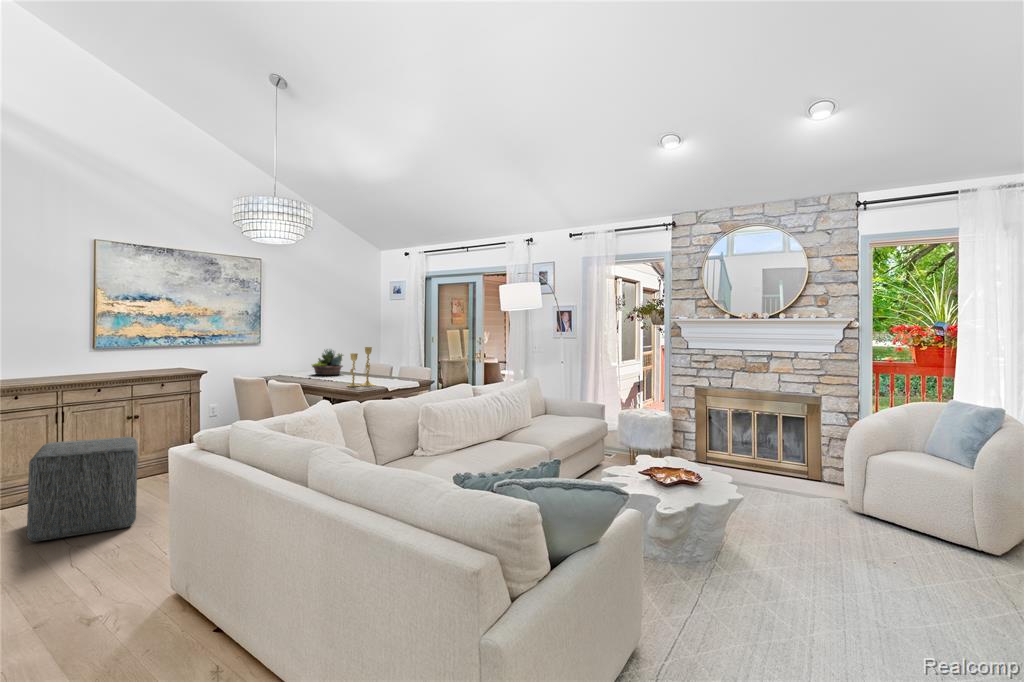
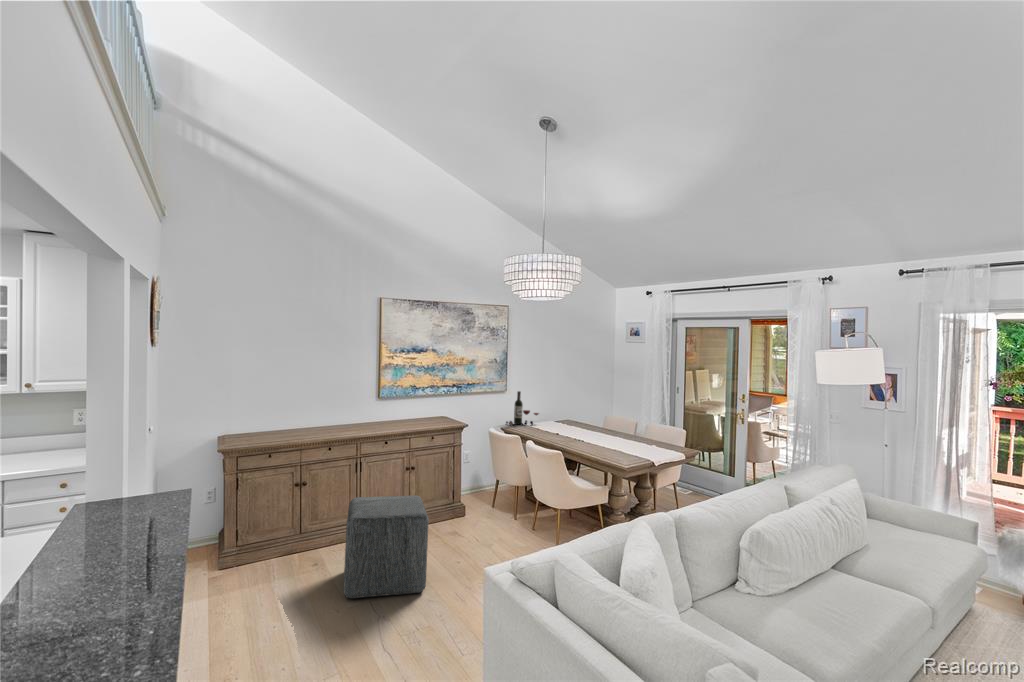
wine bottle: none [257,343,295,375] -> present [506,391,539,425]
candlestick: present [347,347,375,387] -> none [606,406,636,450]
succulent planter: present [312,349,343,375] -> none [557,398,589,427]

